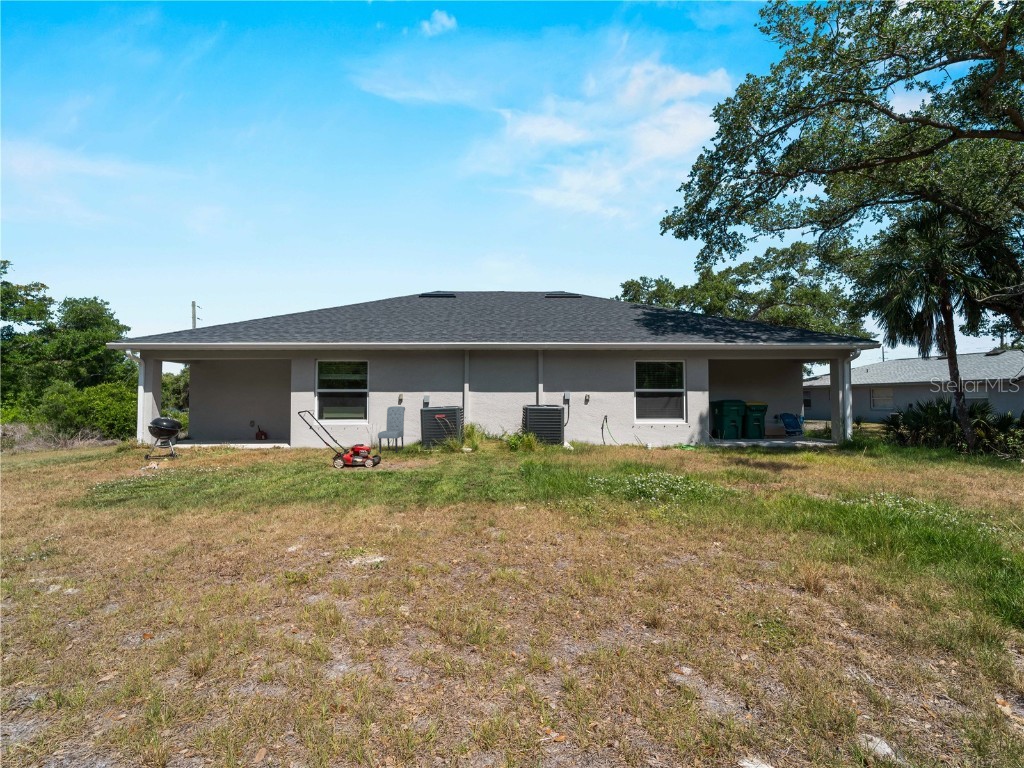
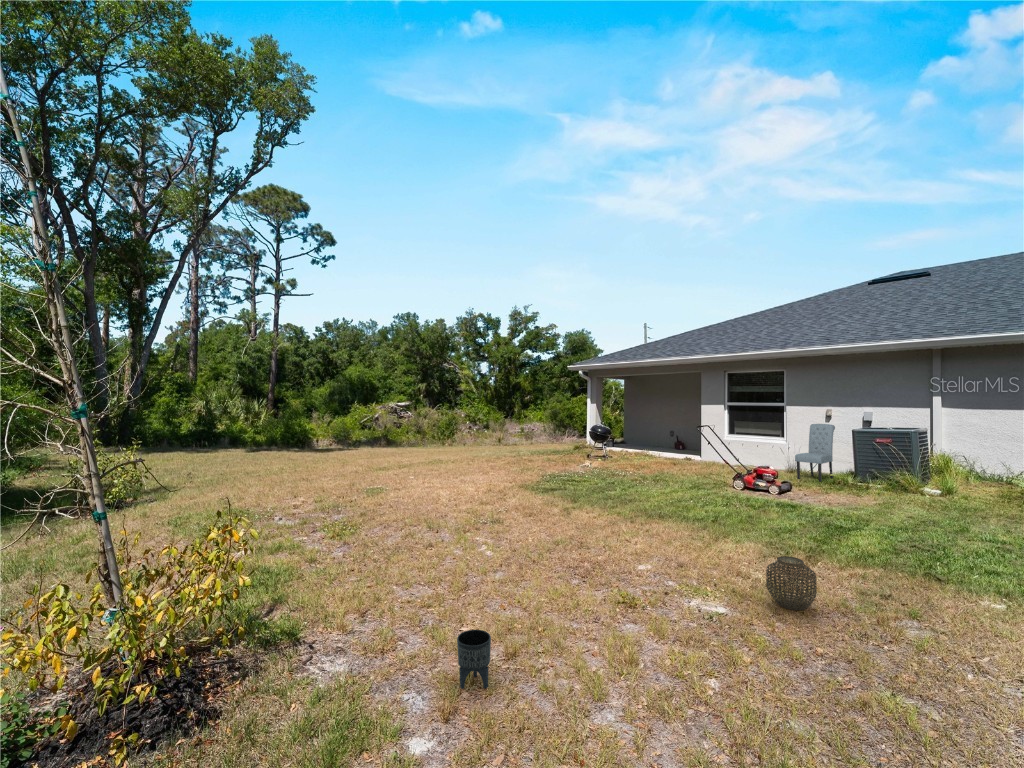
woven basket: none [406,503,441,543] -> present [766,556,817,610]
planter: none [134,652,185,732] -> present [457,630,491,689]

